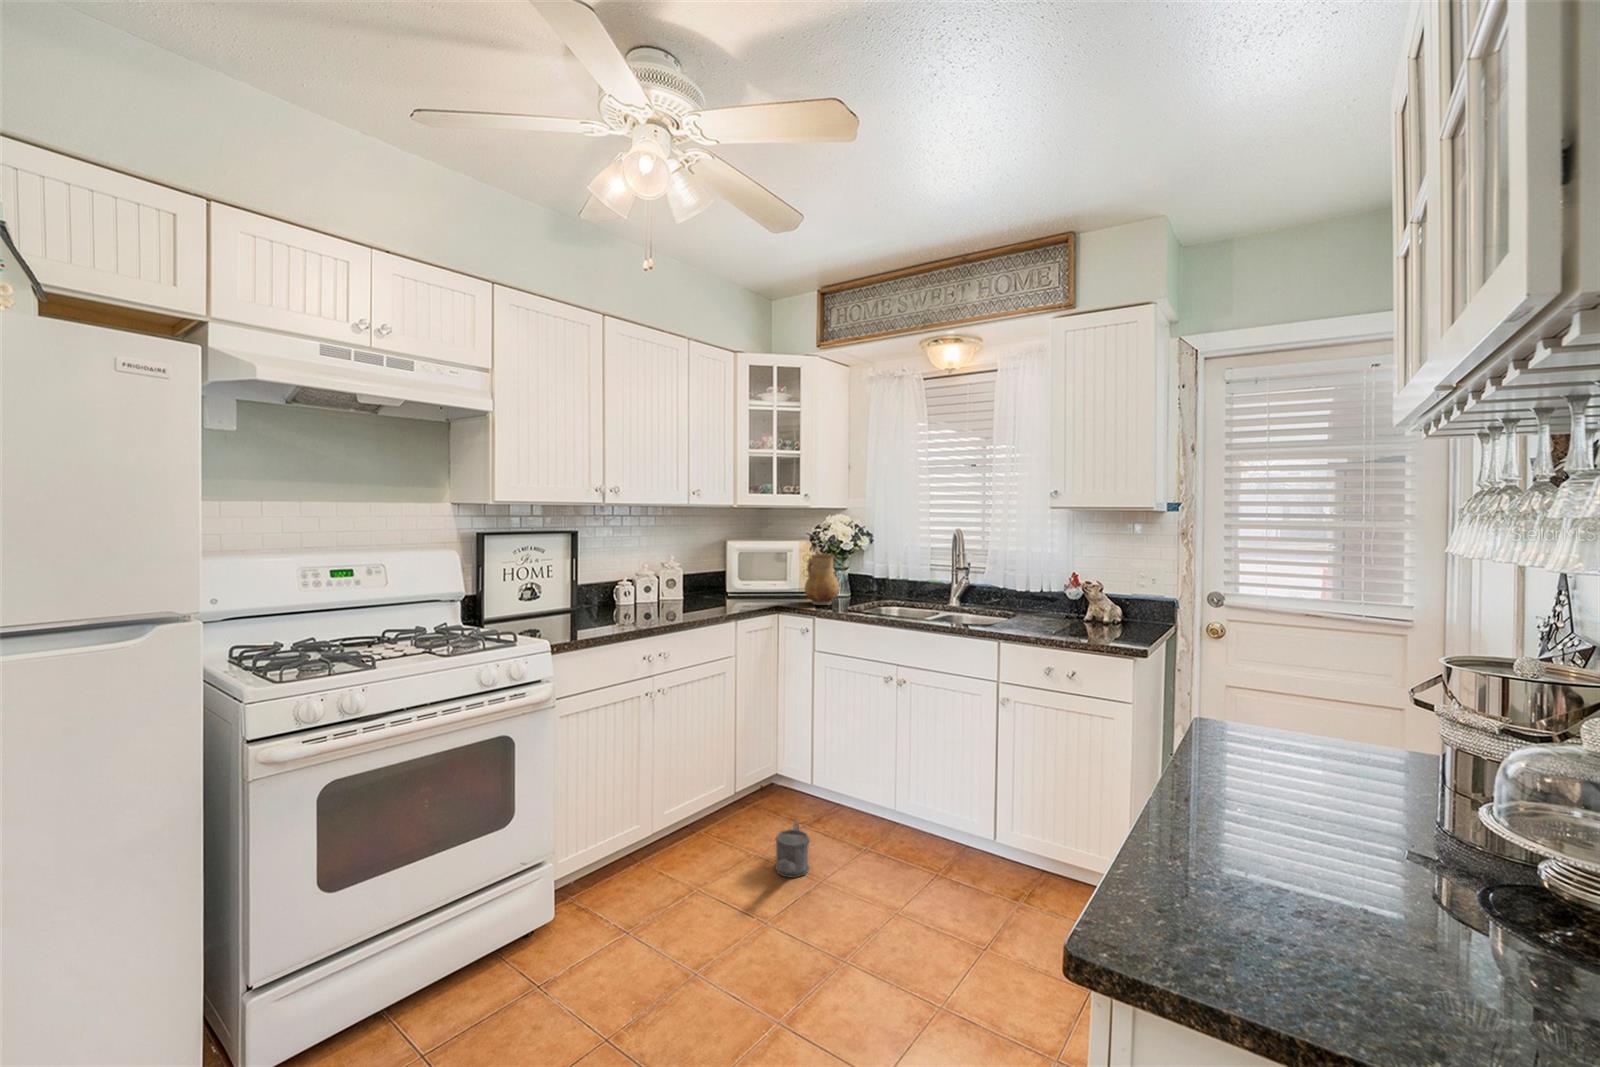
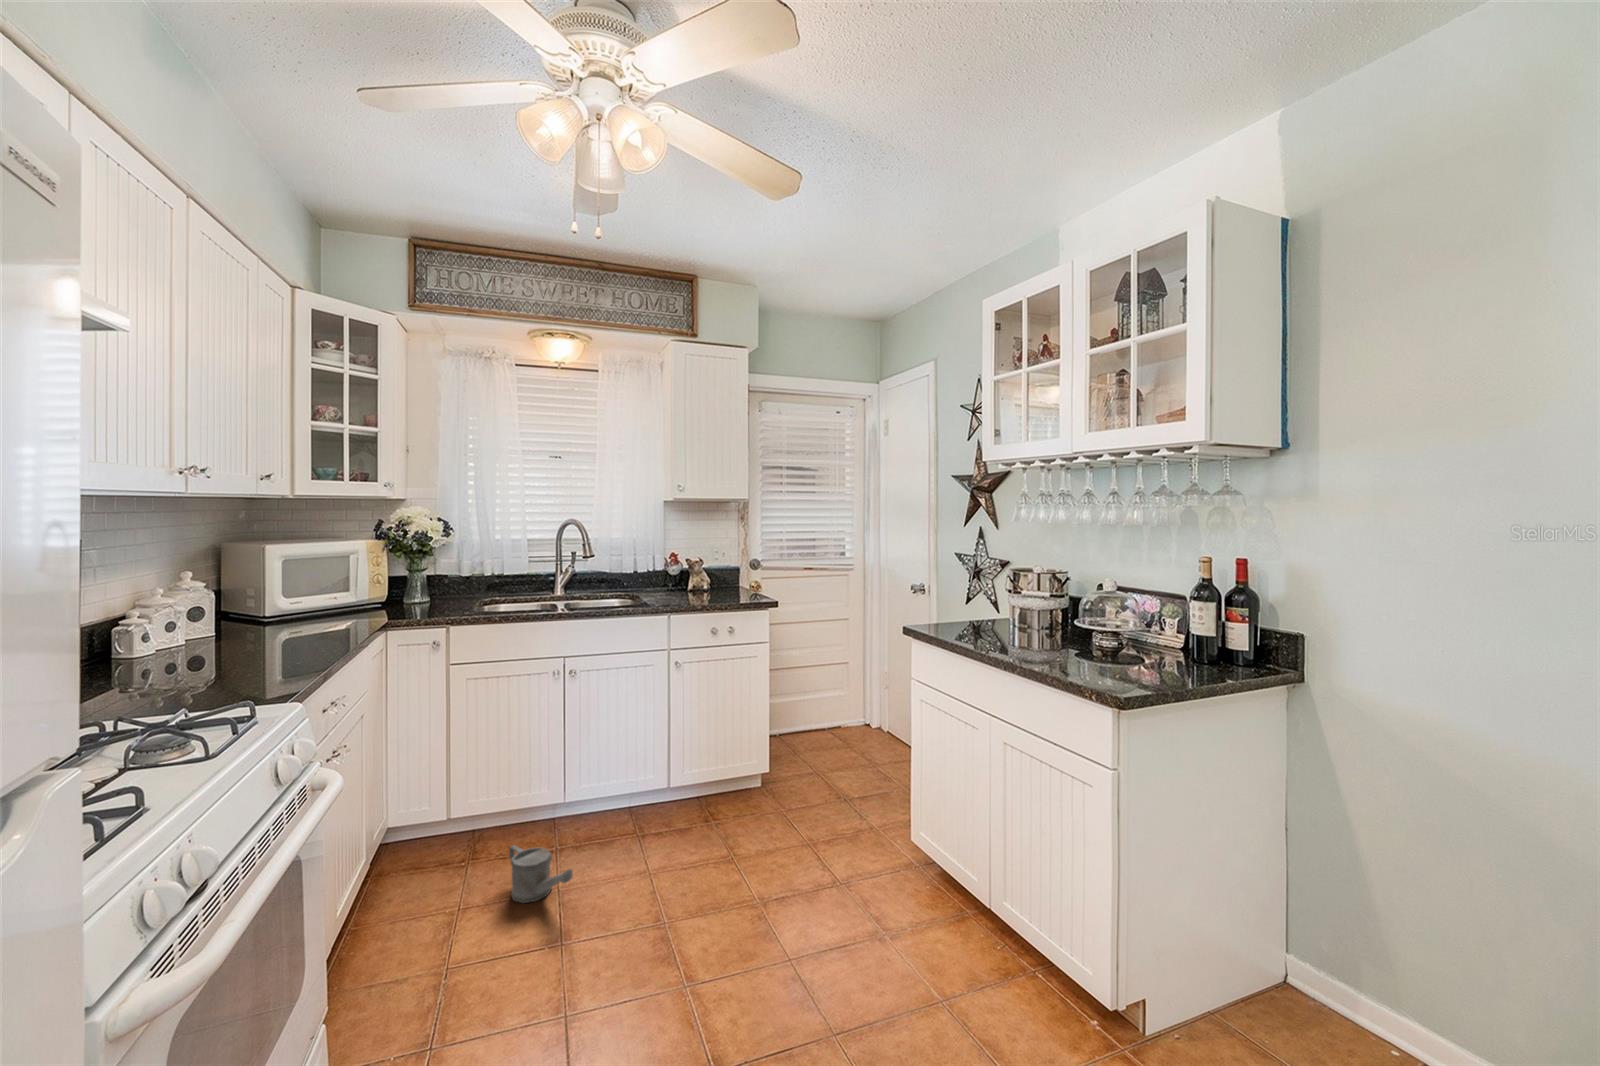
ceramic pitcher: present [805,554,839,605] -> none [397,552,450,612]

